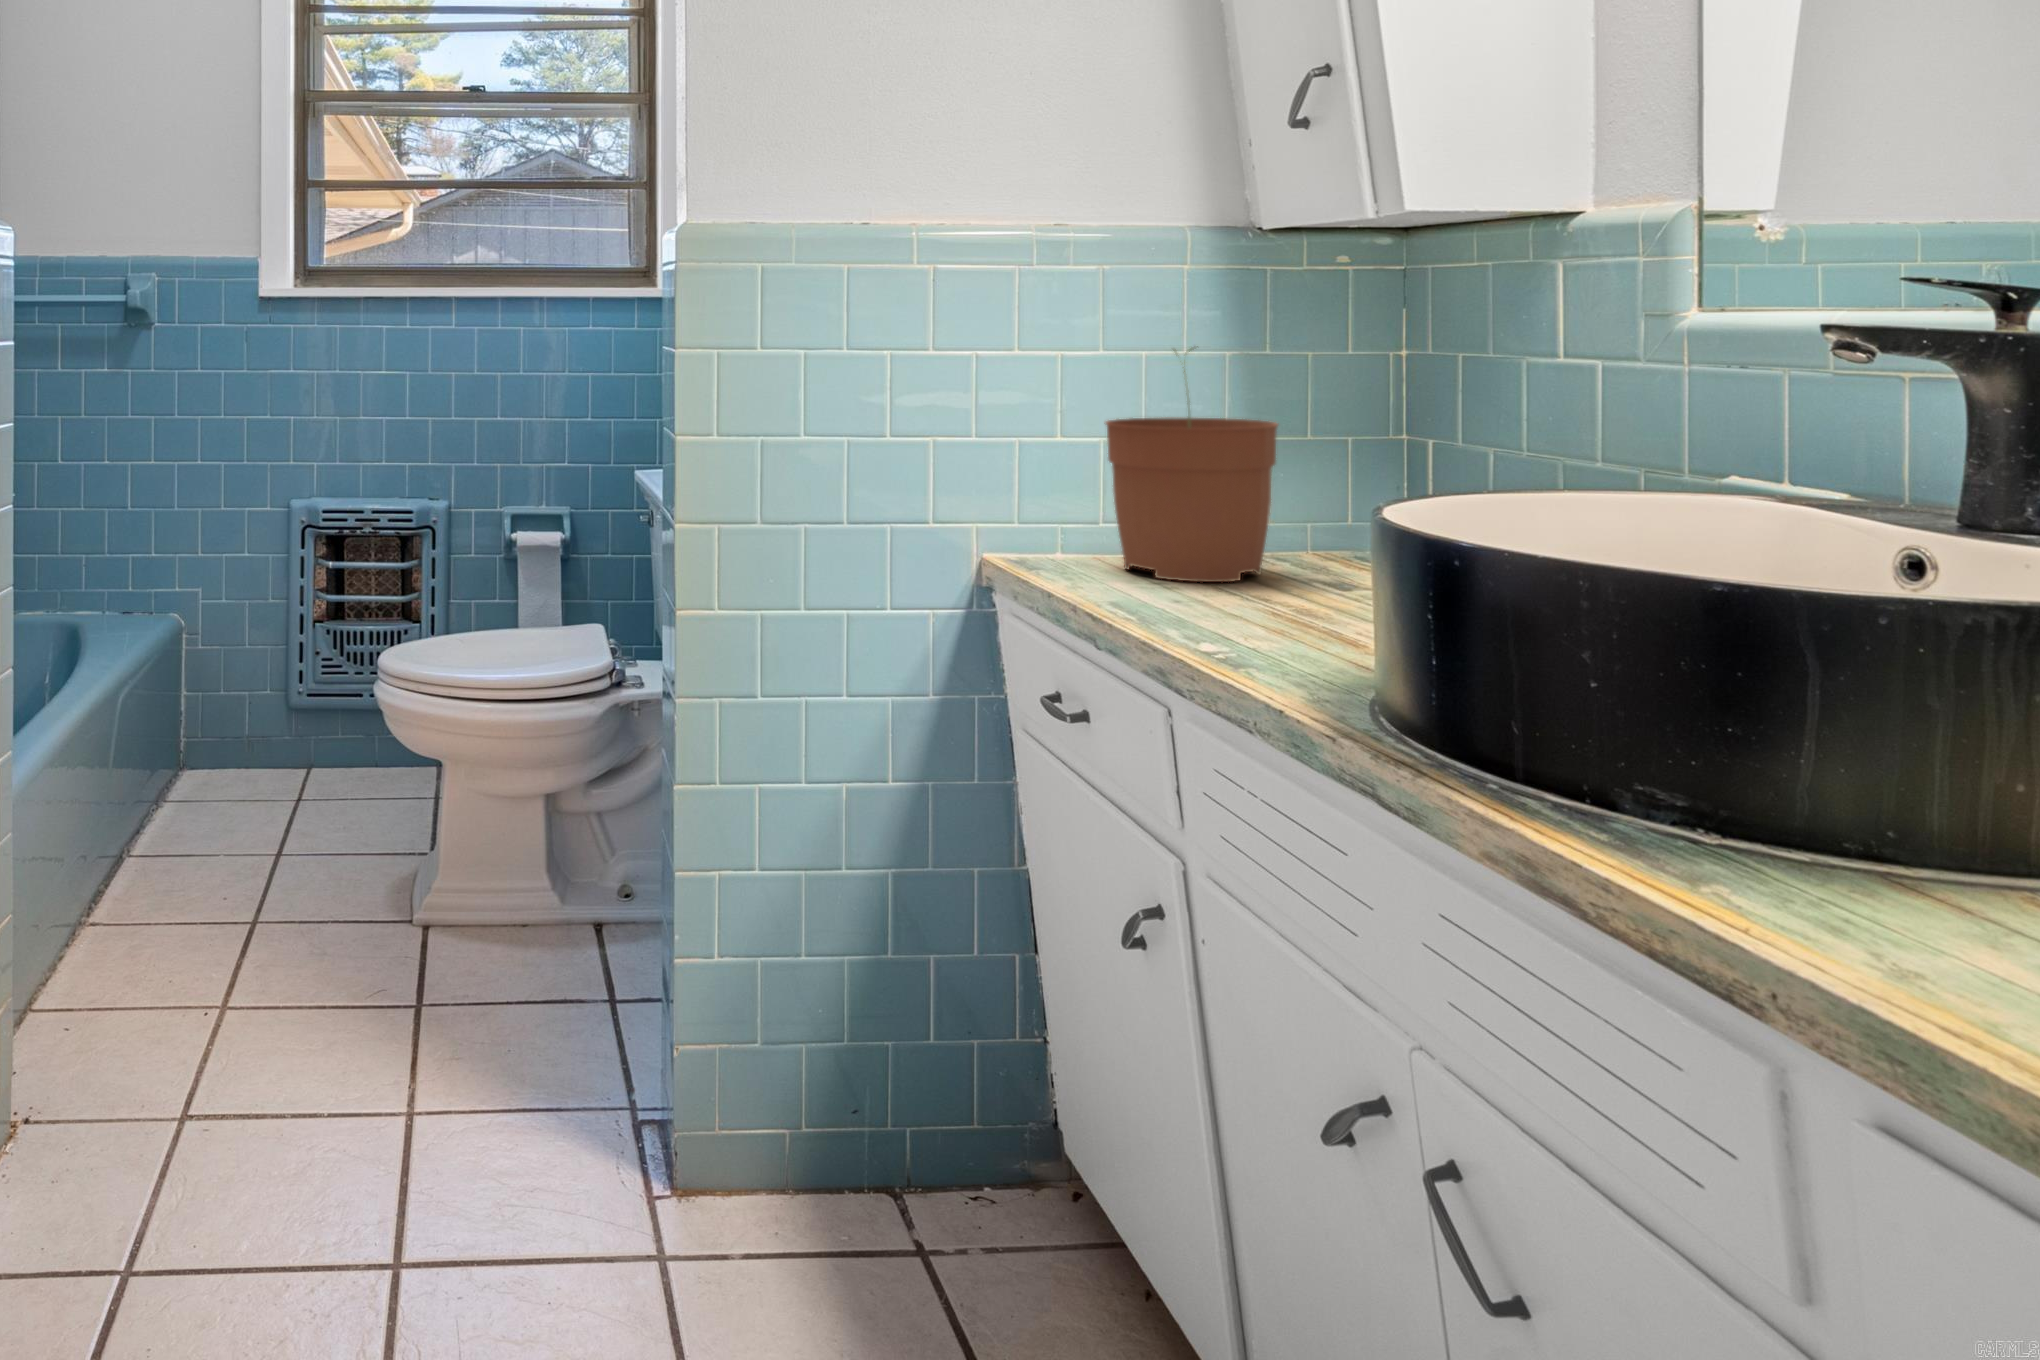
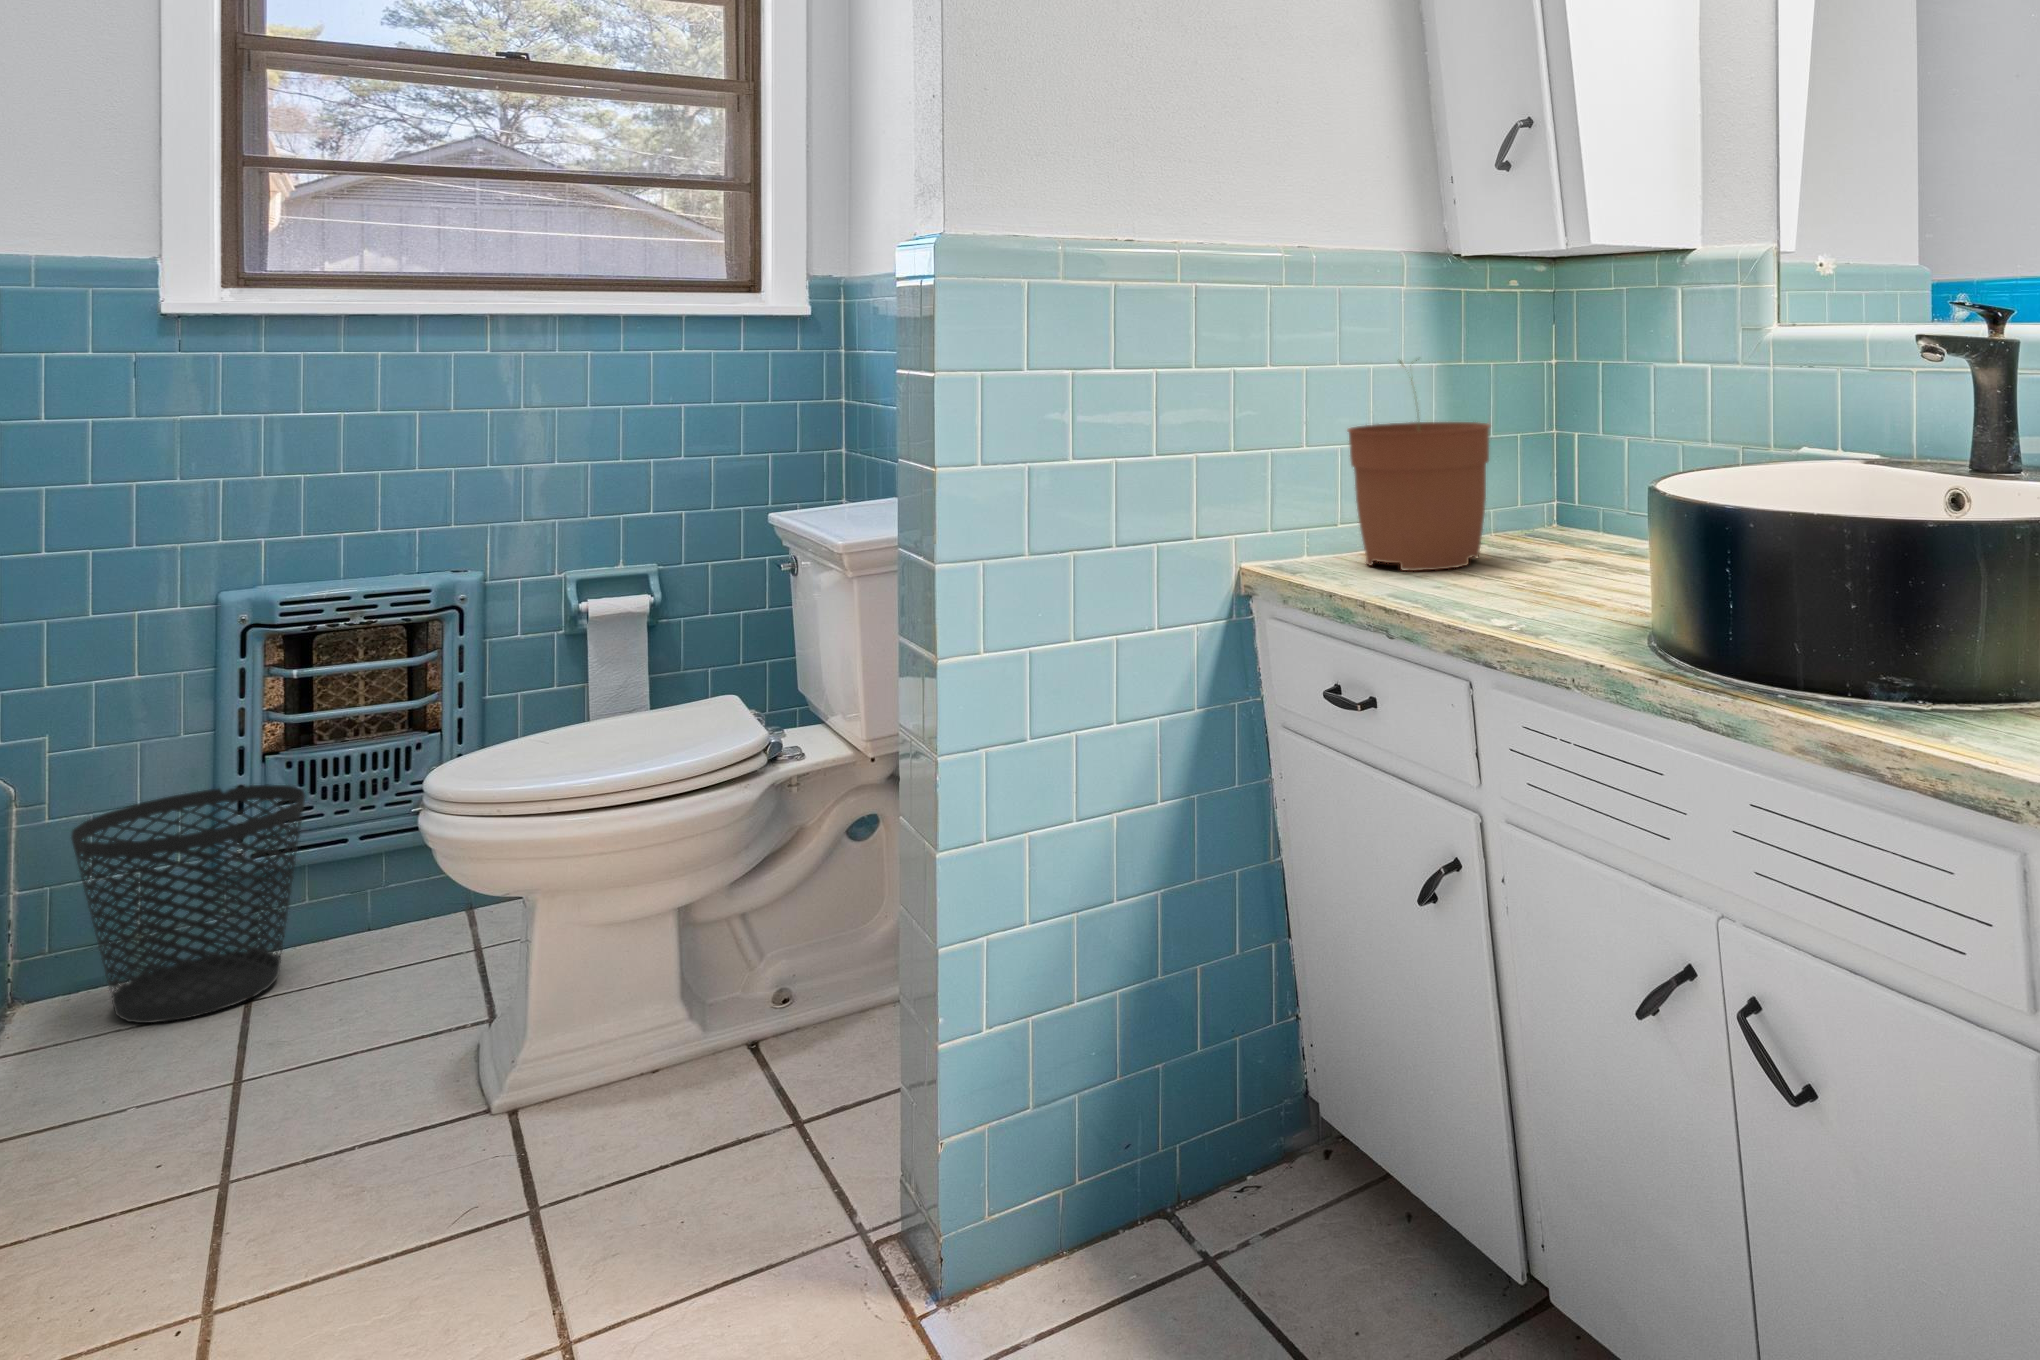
wastebasket: none [196,644,331,807] -> present [71,785,305,1023]

